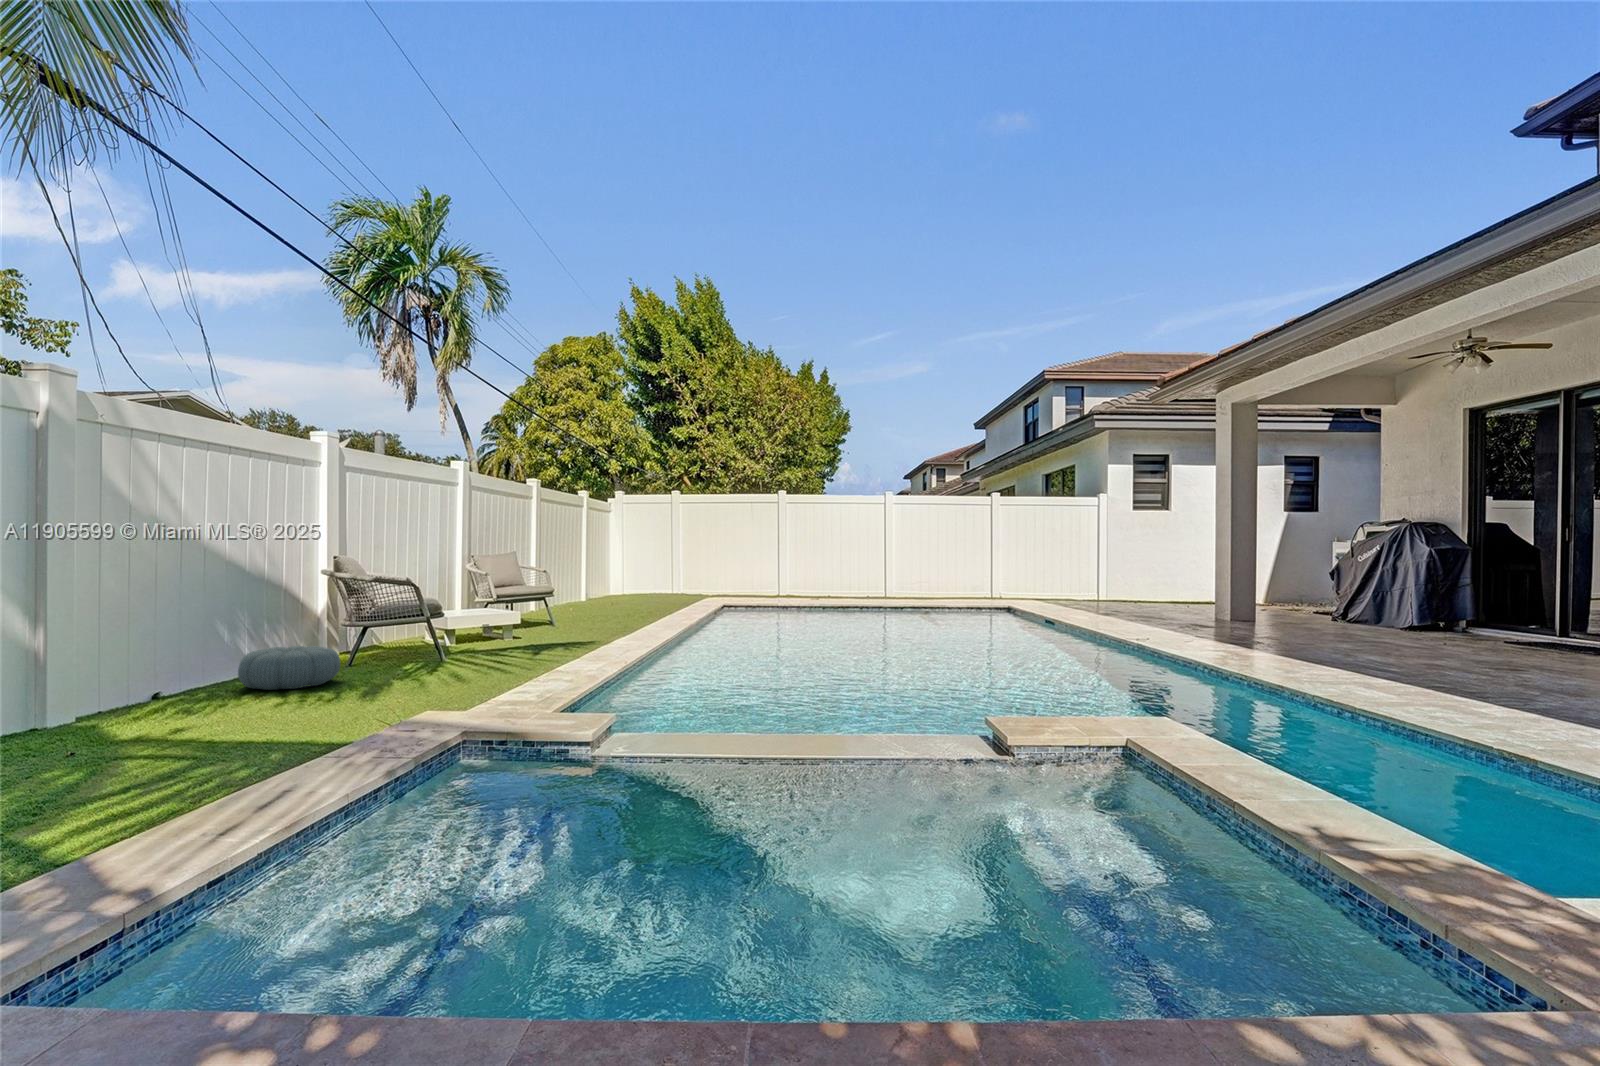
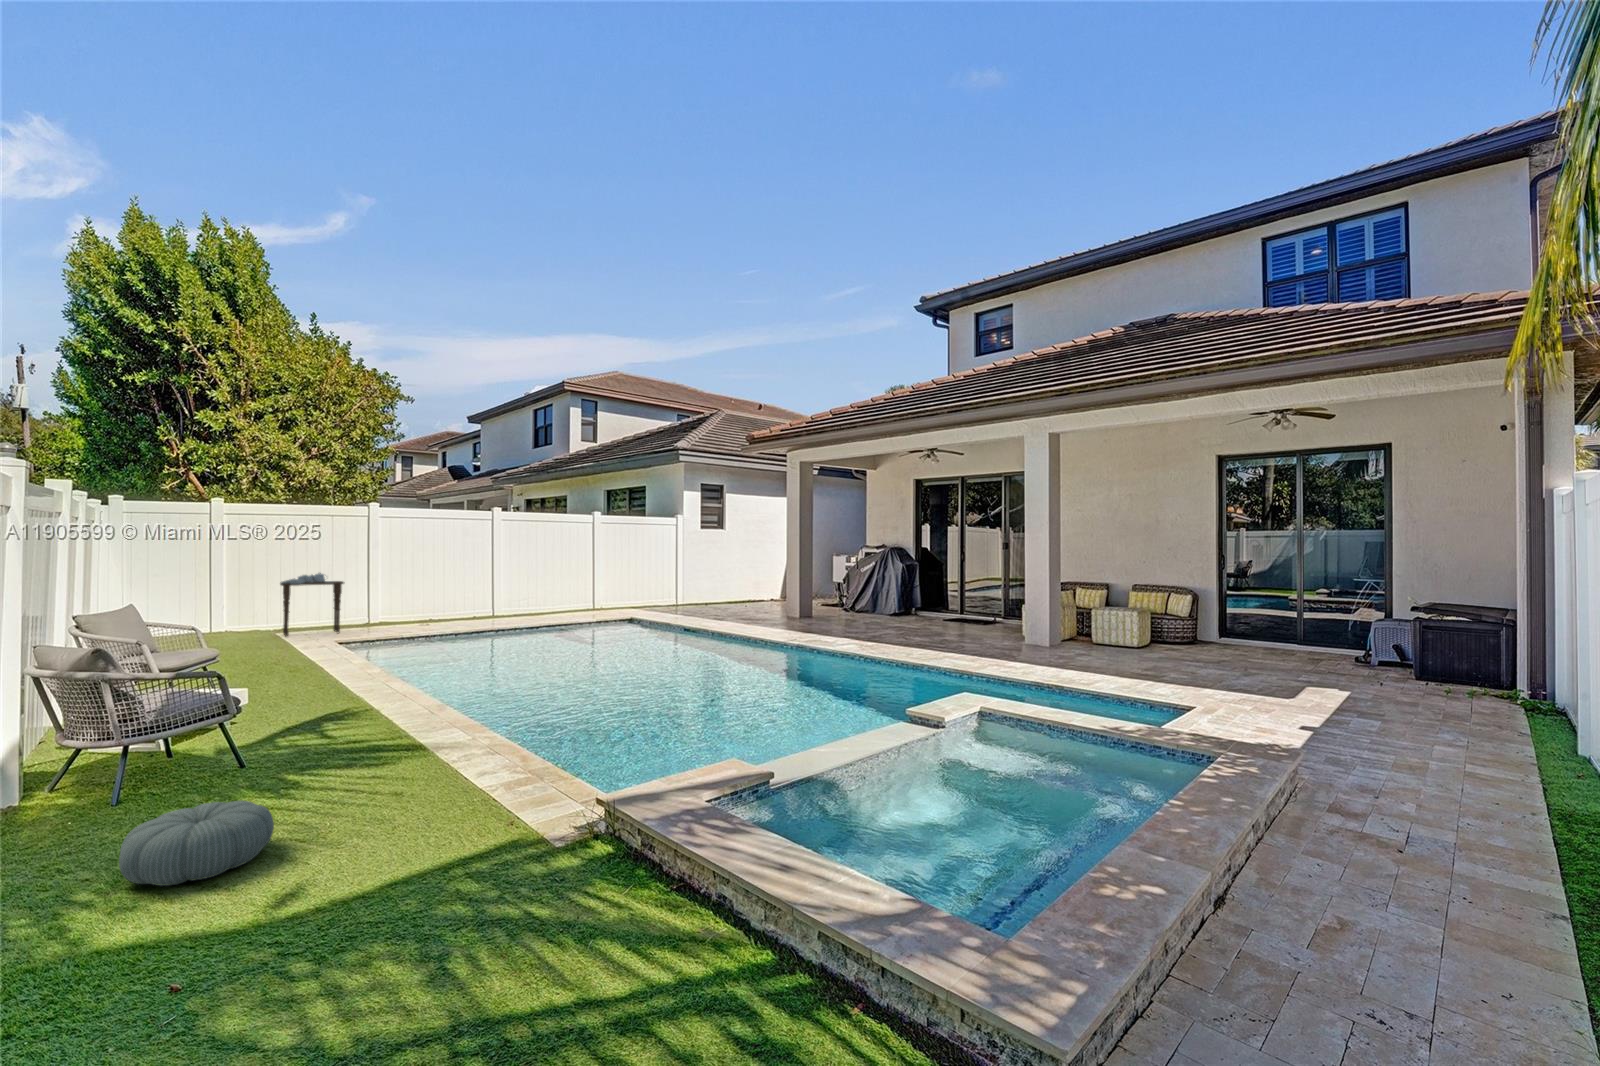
side table: none [720,548,765,600] -> present [280,573,344,636]

